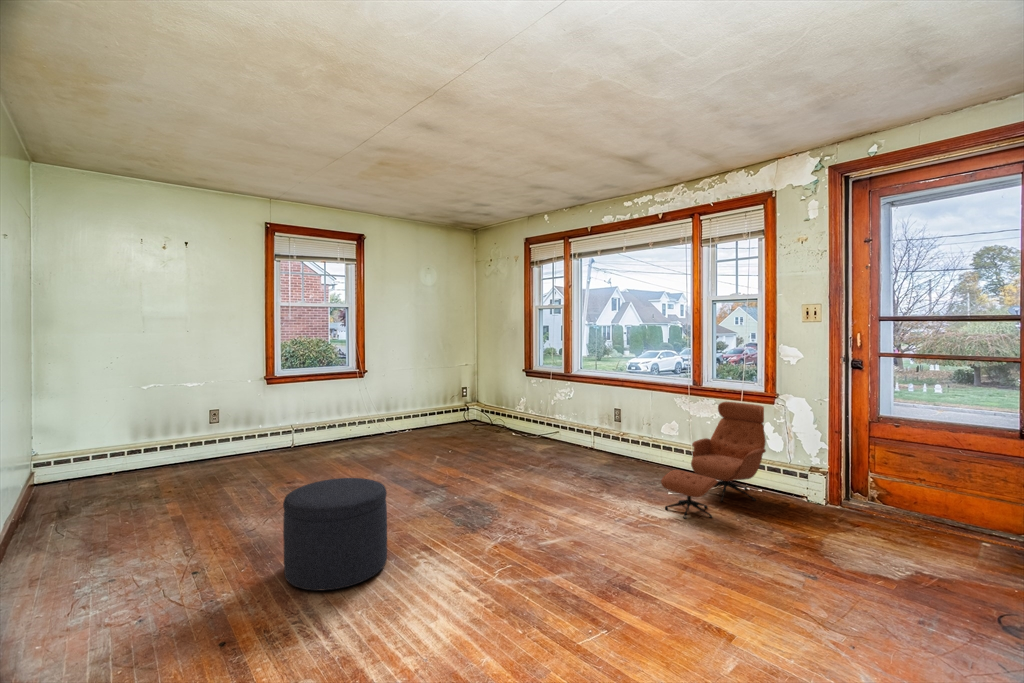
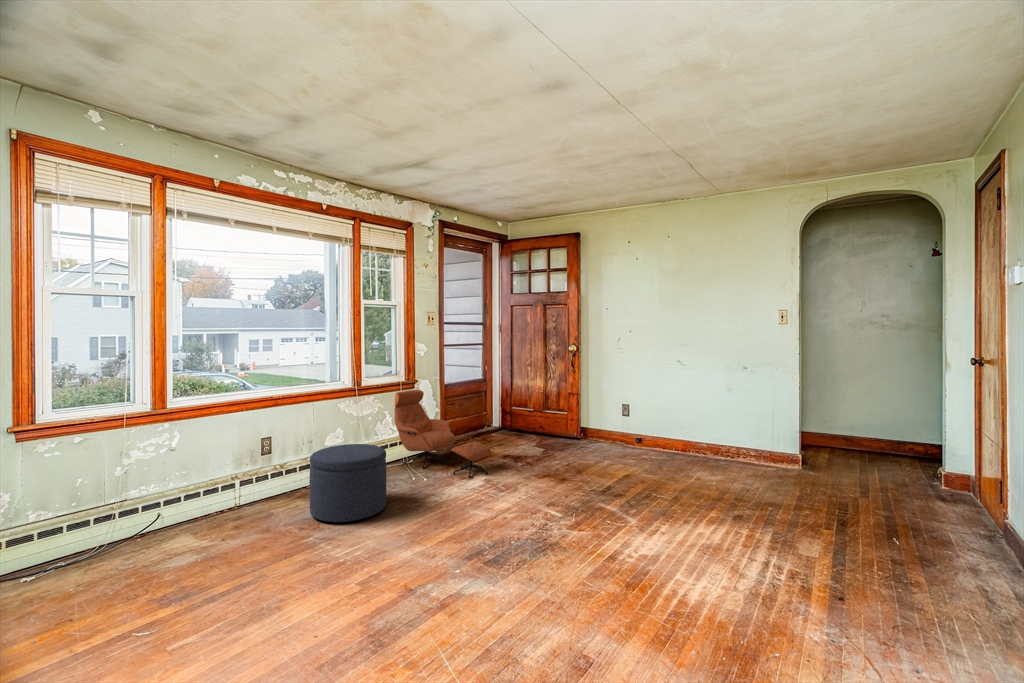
ottoman: present [283,478,387,590] -> present [310,444,386,522]

